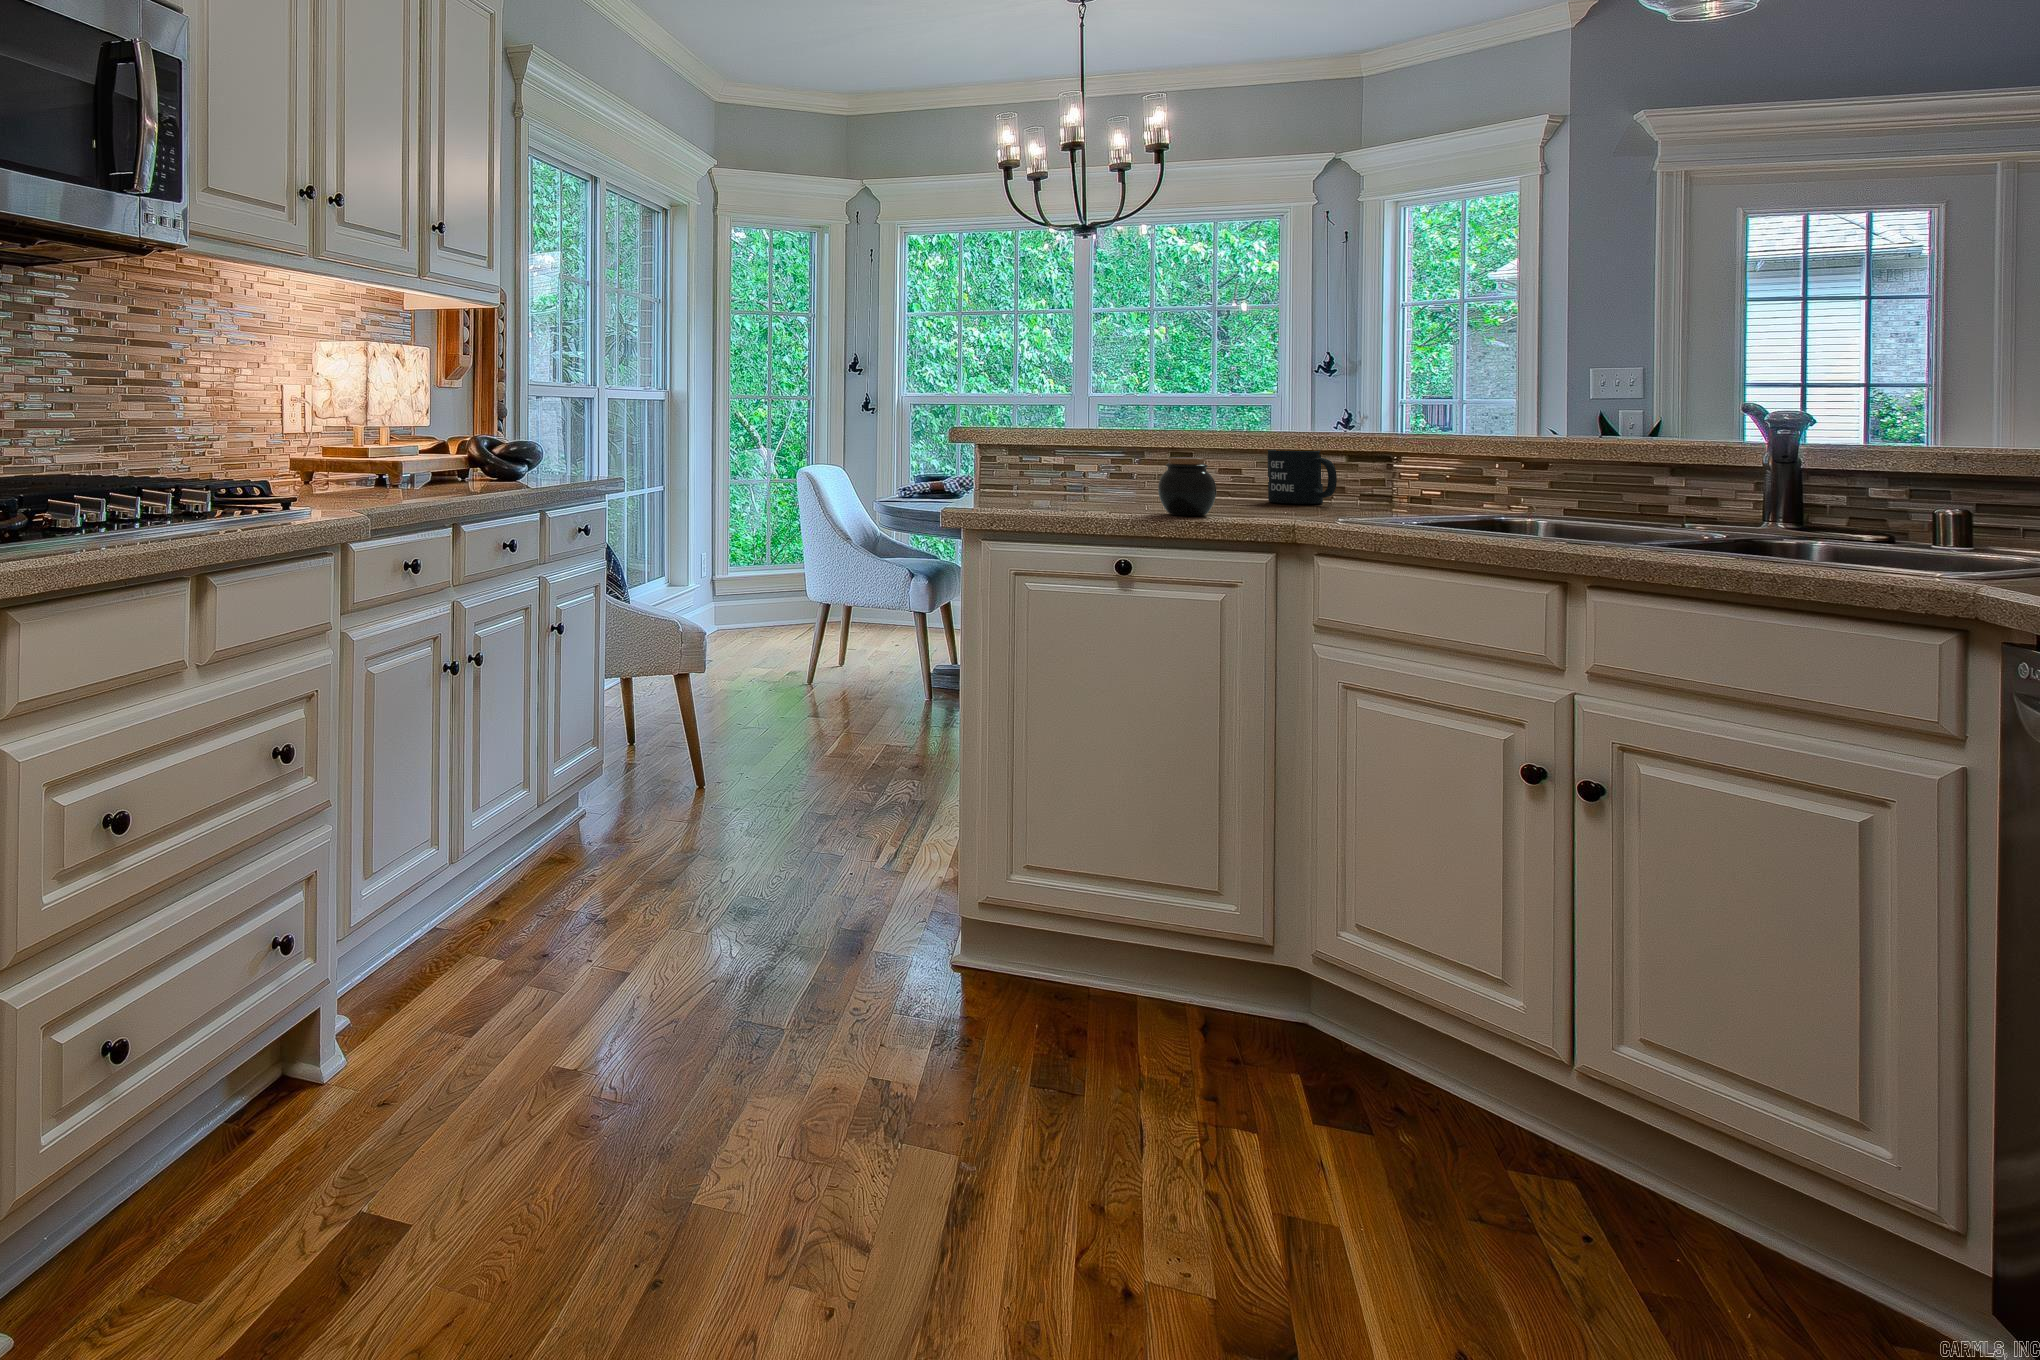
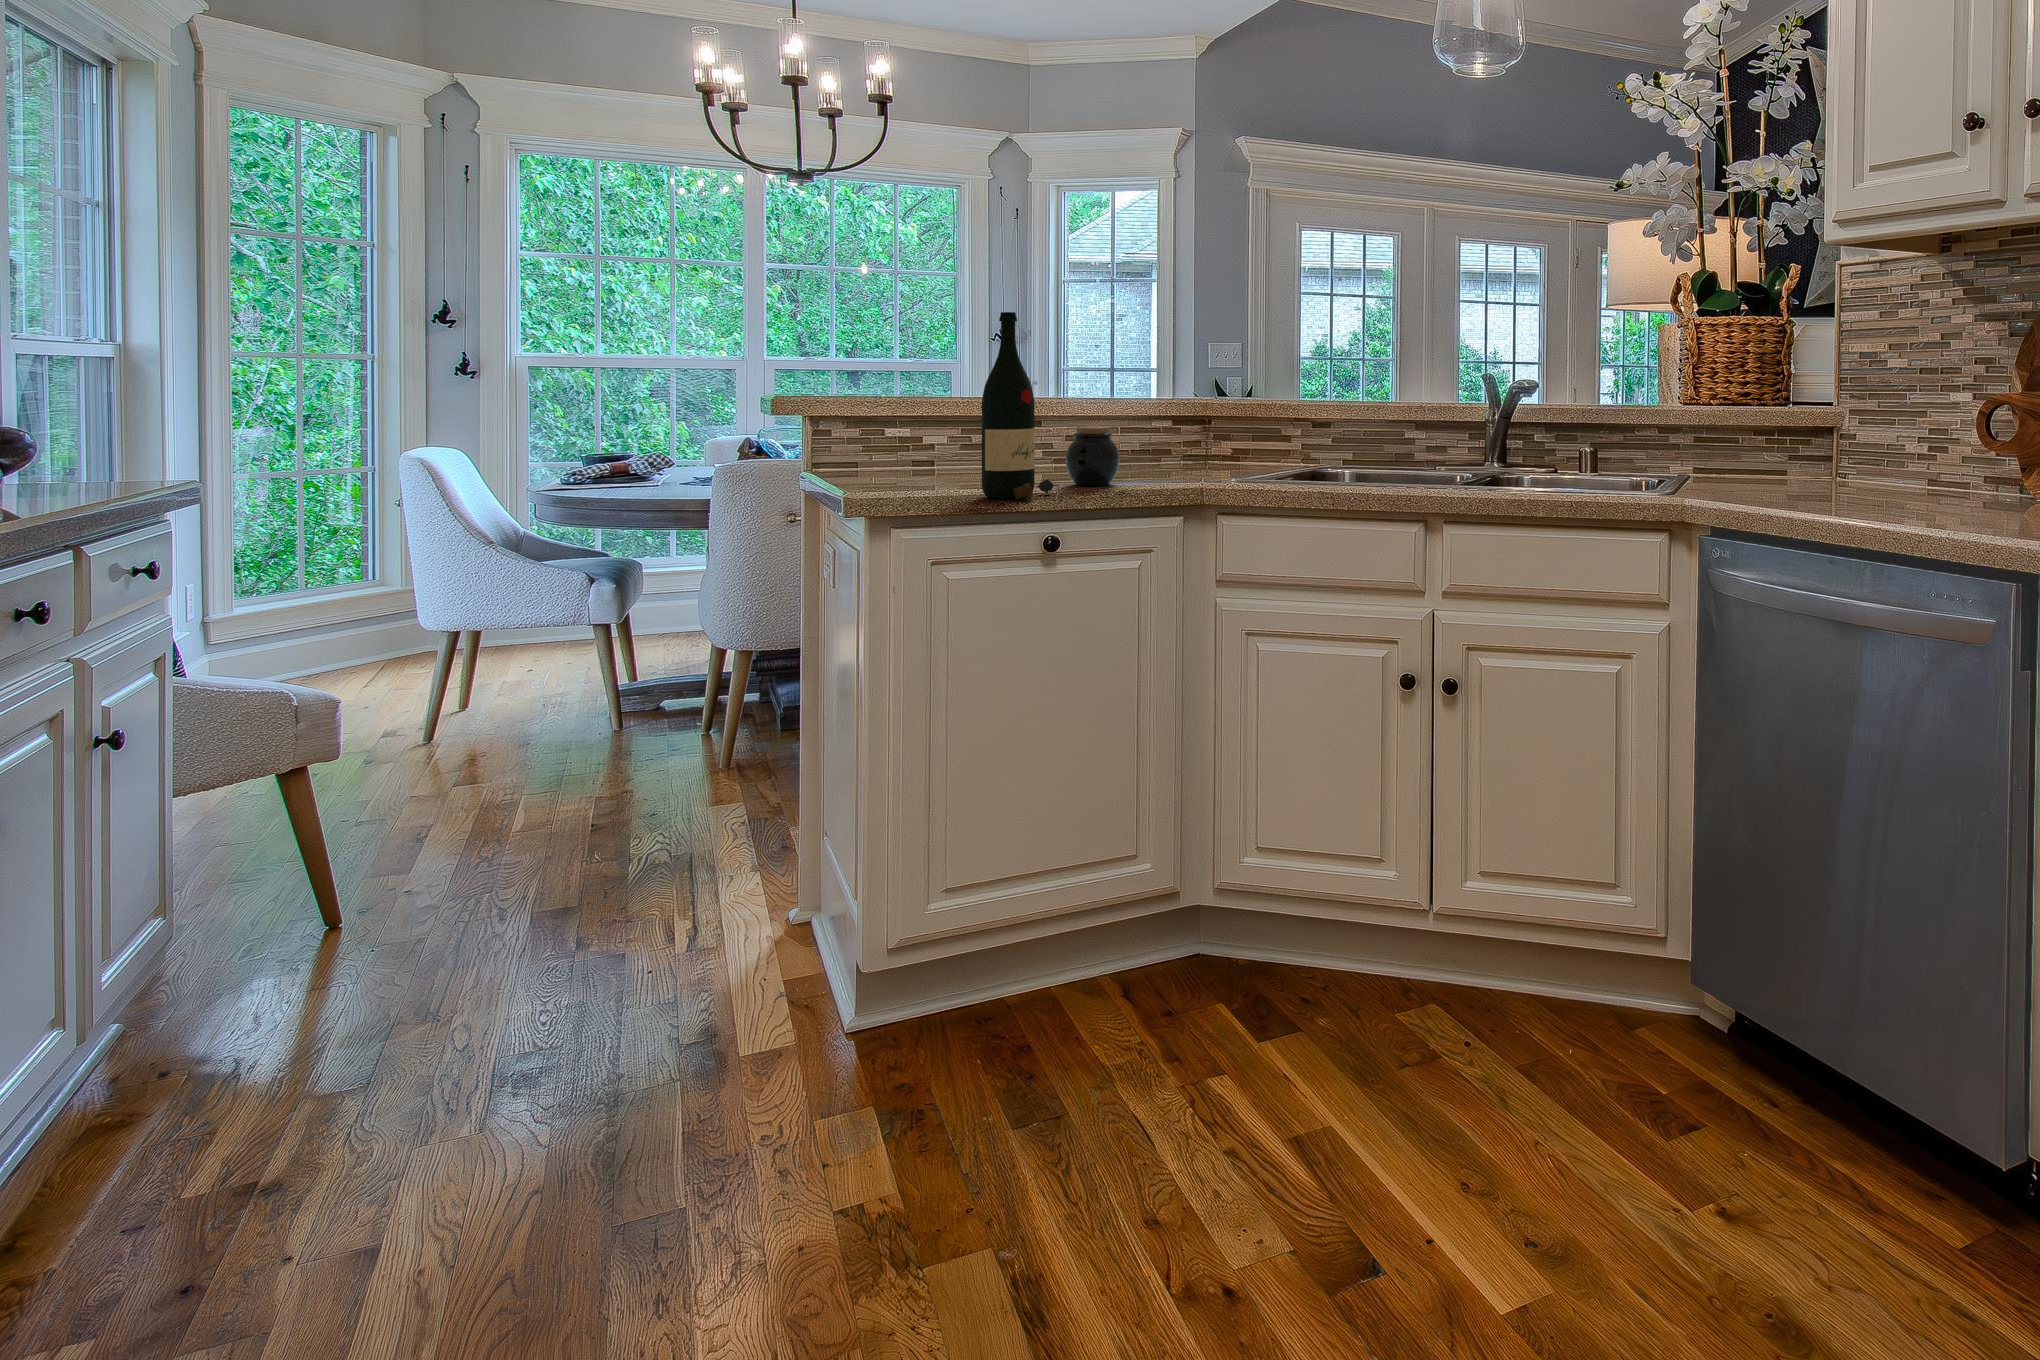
wine bottle: none [1055,347,1130,519] -> present [982,312,1059,499]
mug: present [1267,450,1337,504] -> none [1116,413,1179,464]

